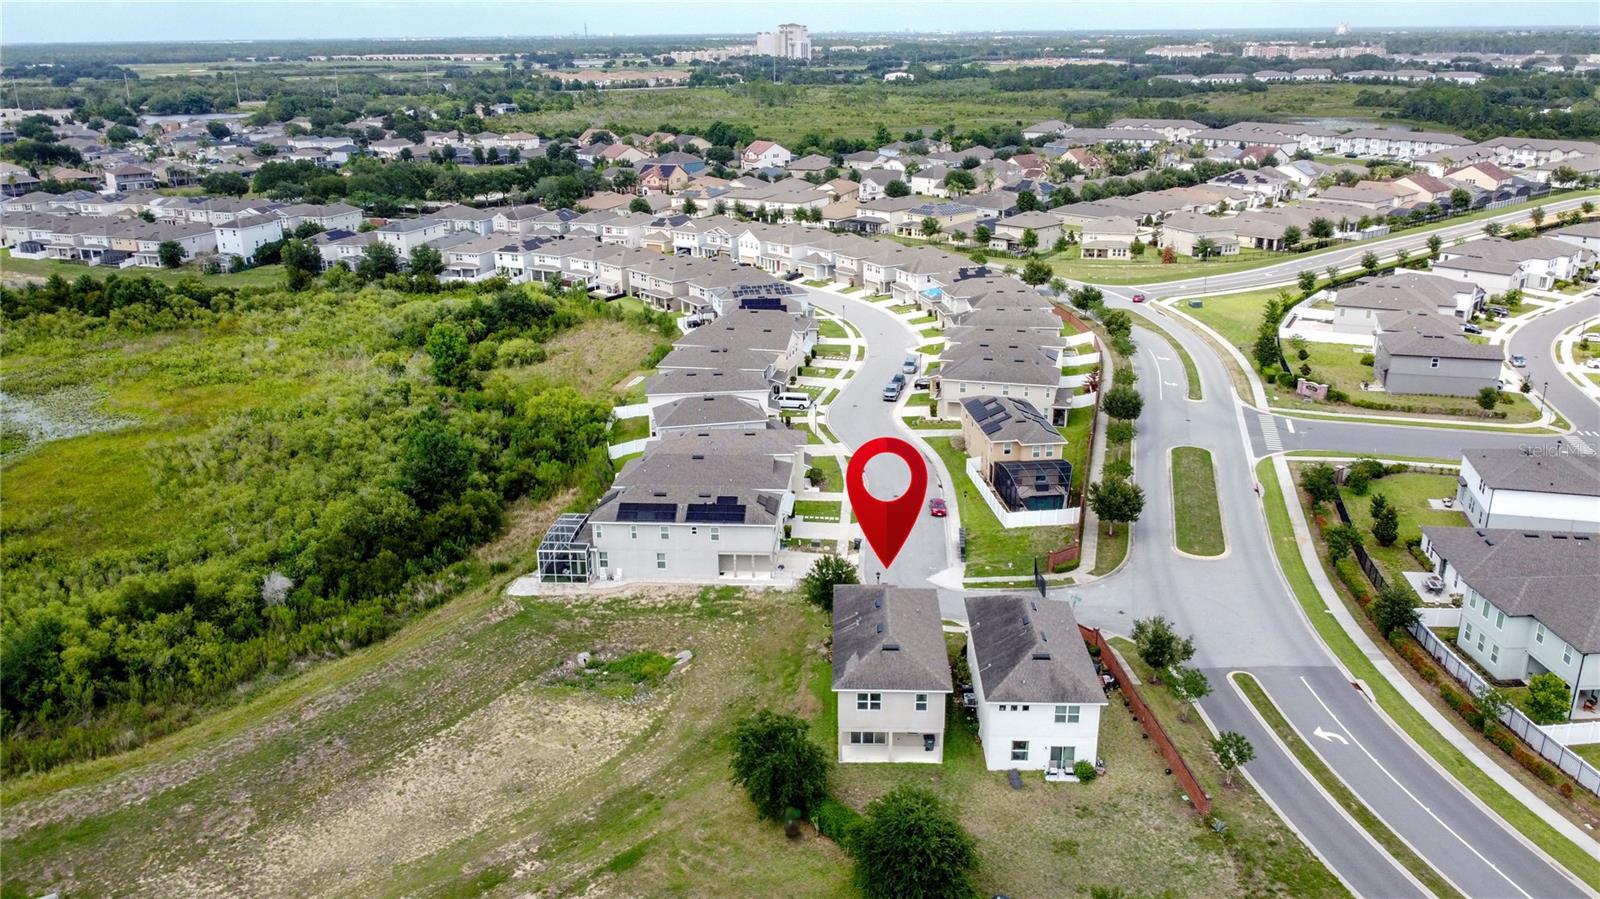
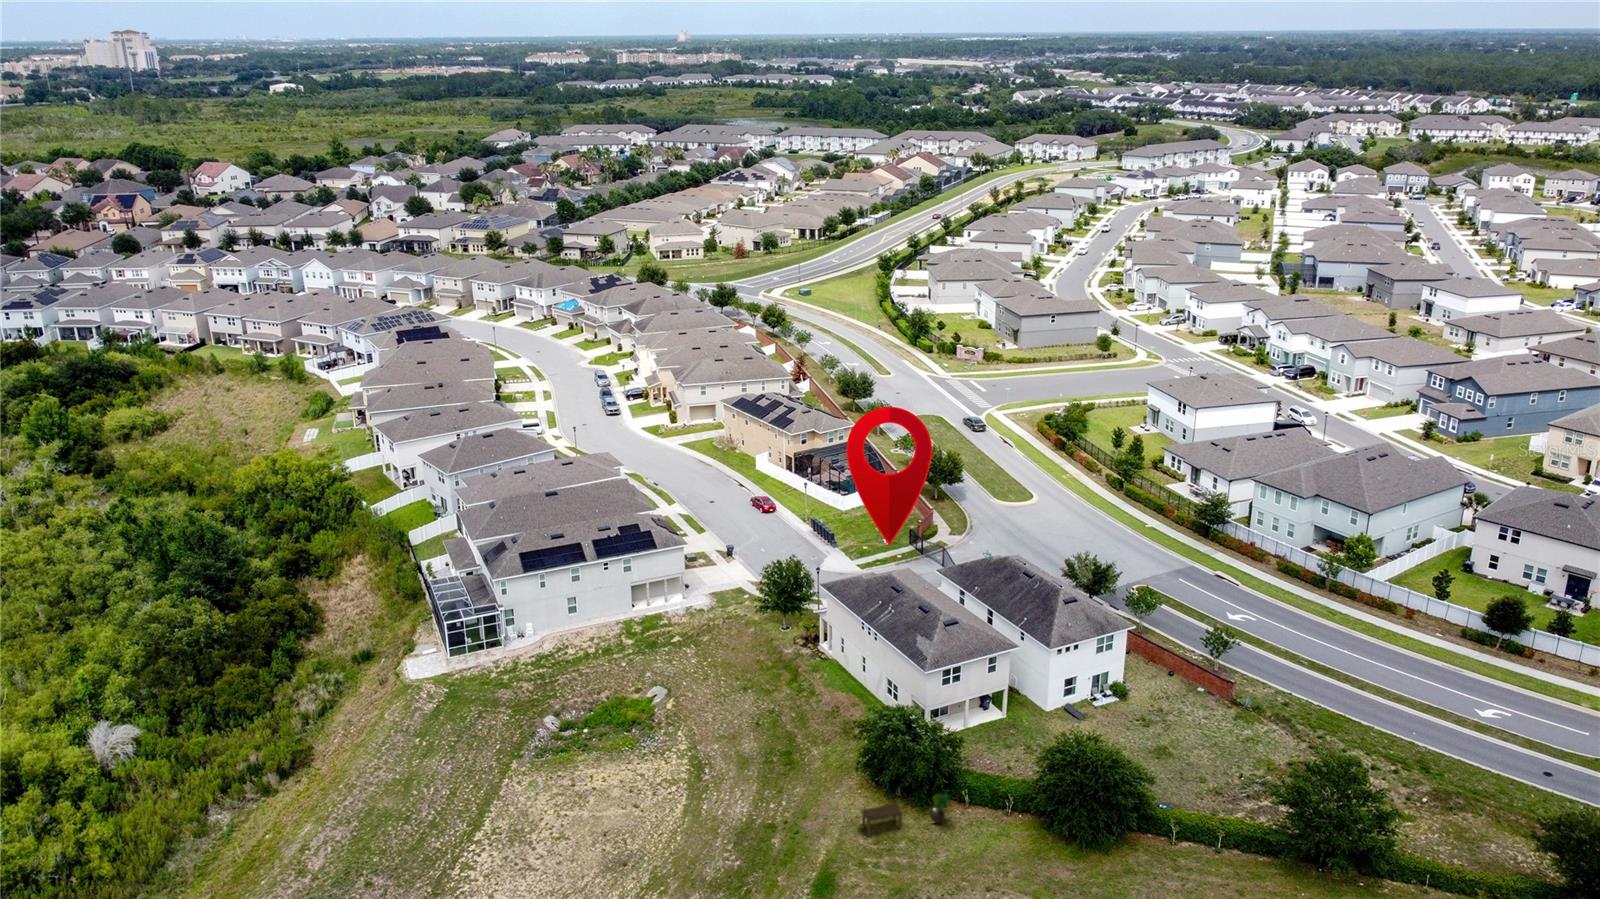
bench: none [721,800,760,830] -> present [862,803,902,836]

